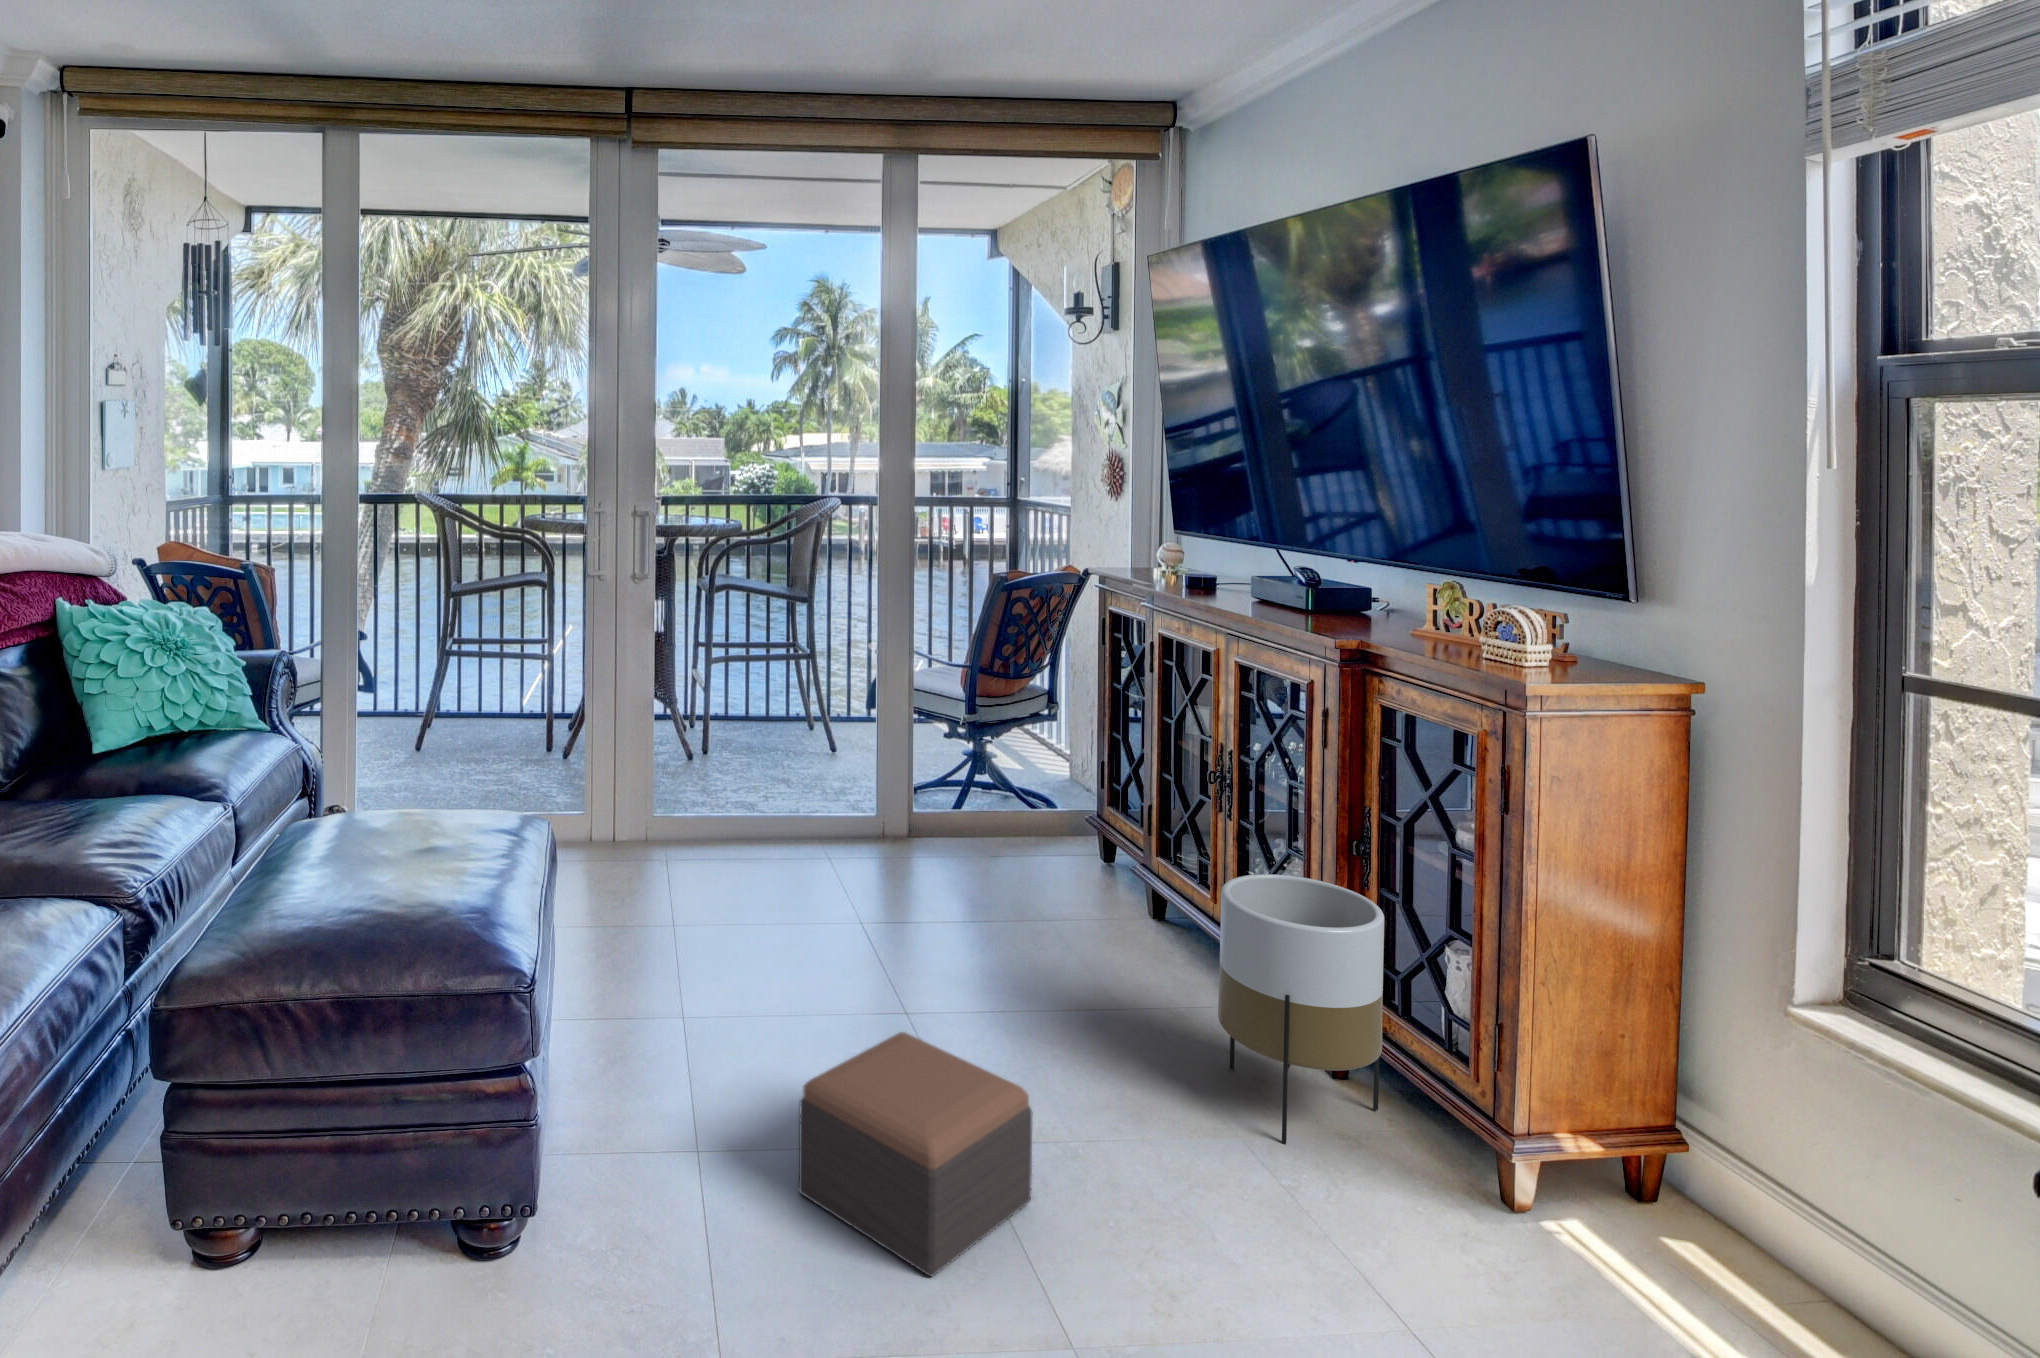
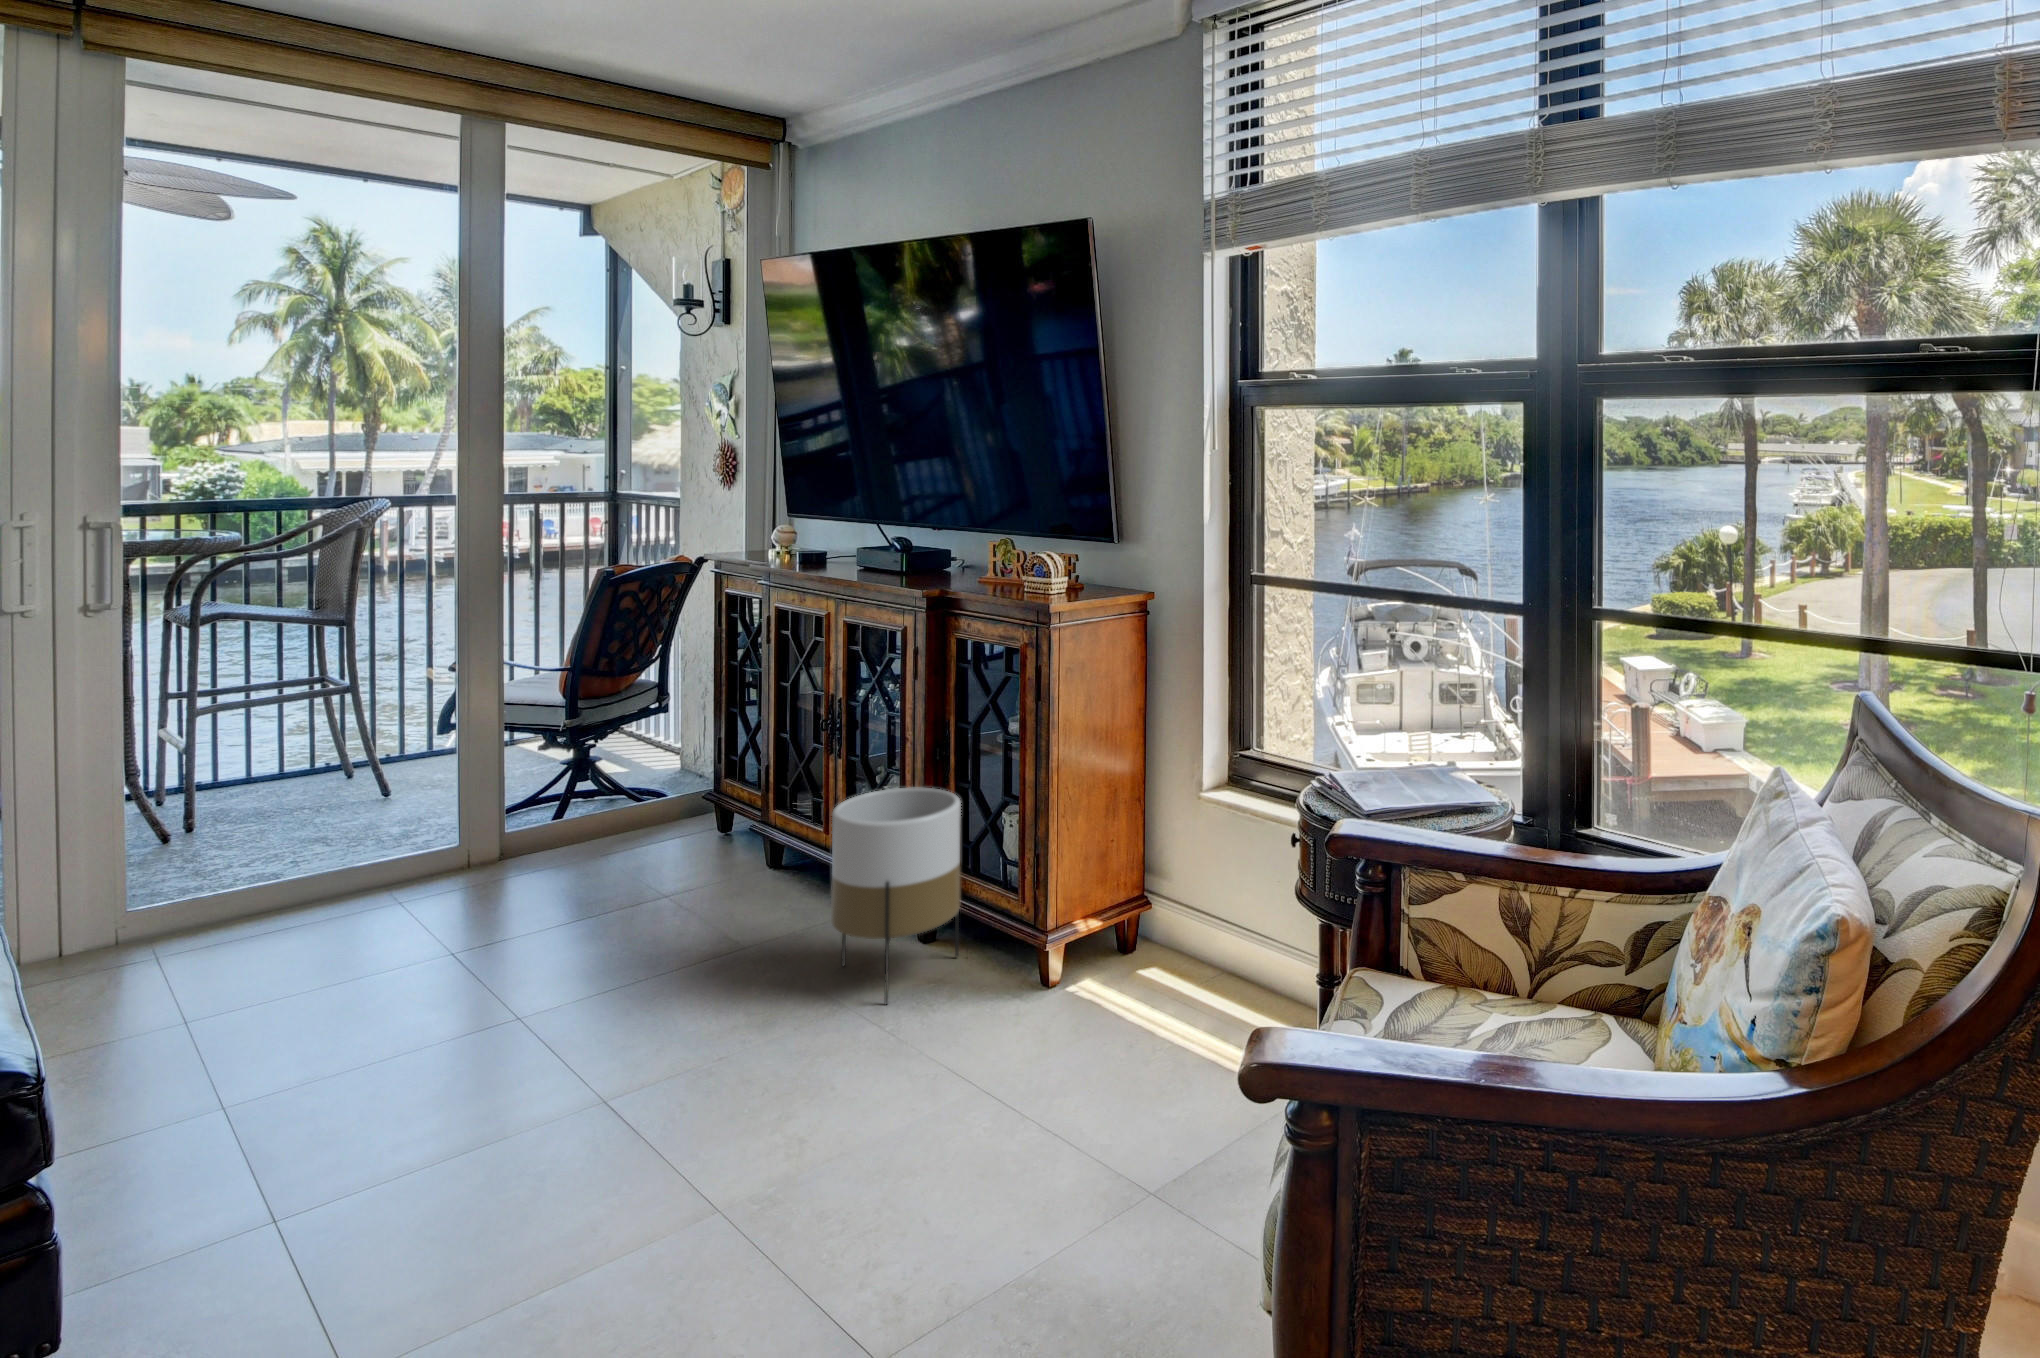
footstool: present [799,1032,1033,1277] -> none [381,1023,659,1232]

